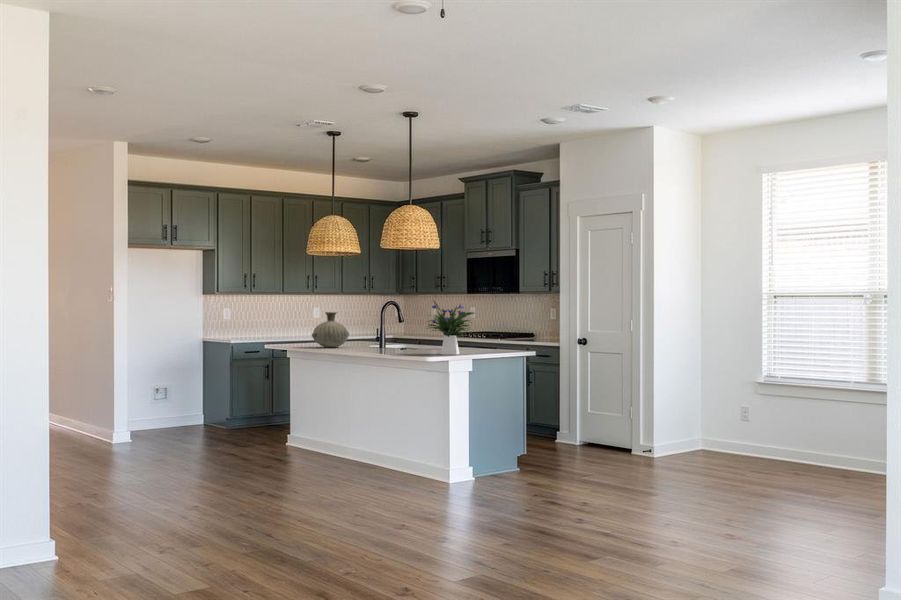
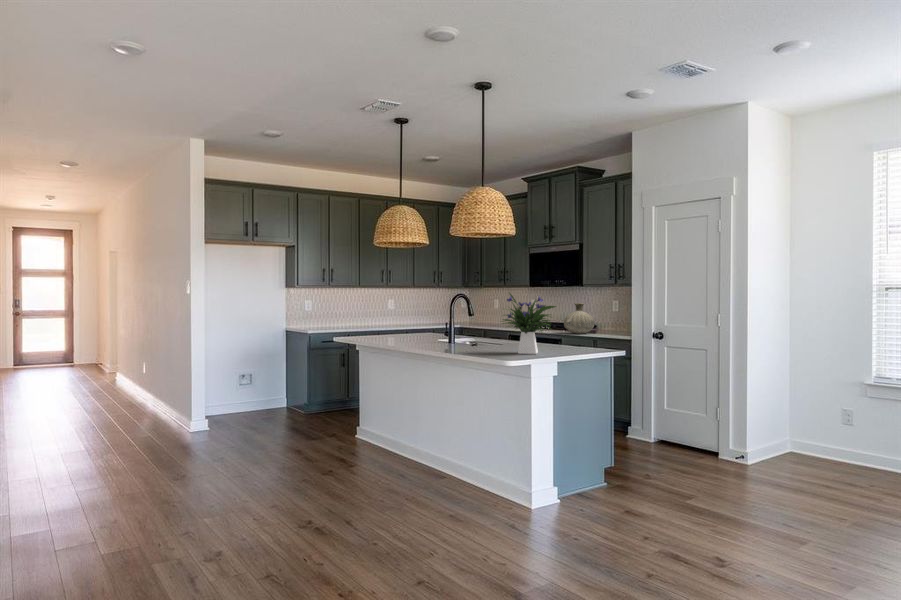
vase: present [312,312,349,347] -> present [564,303,595,334]

